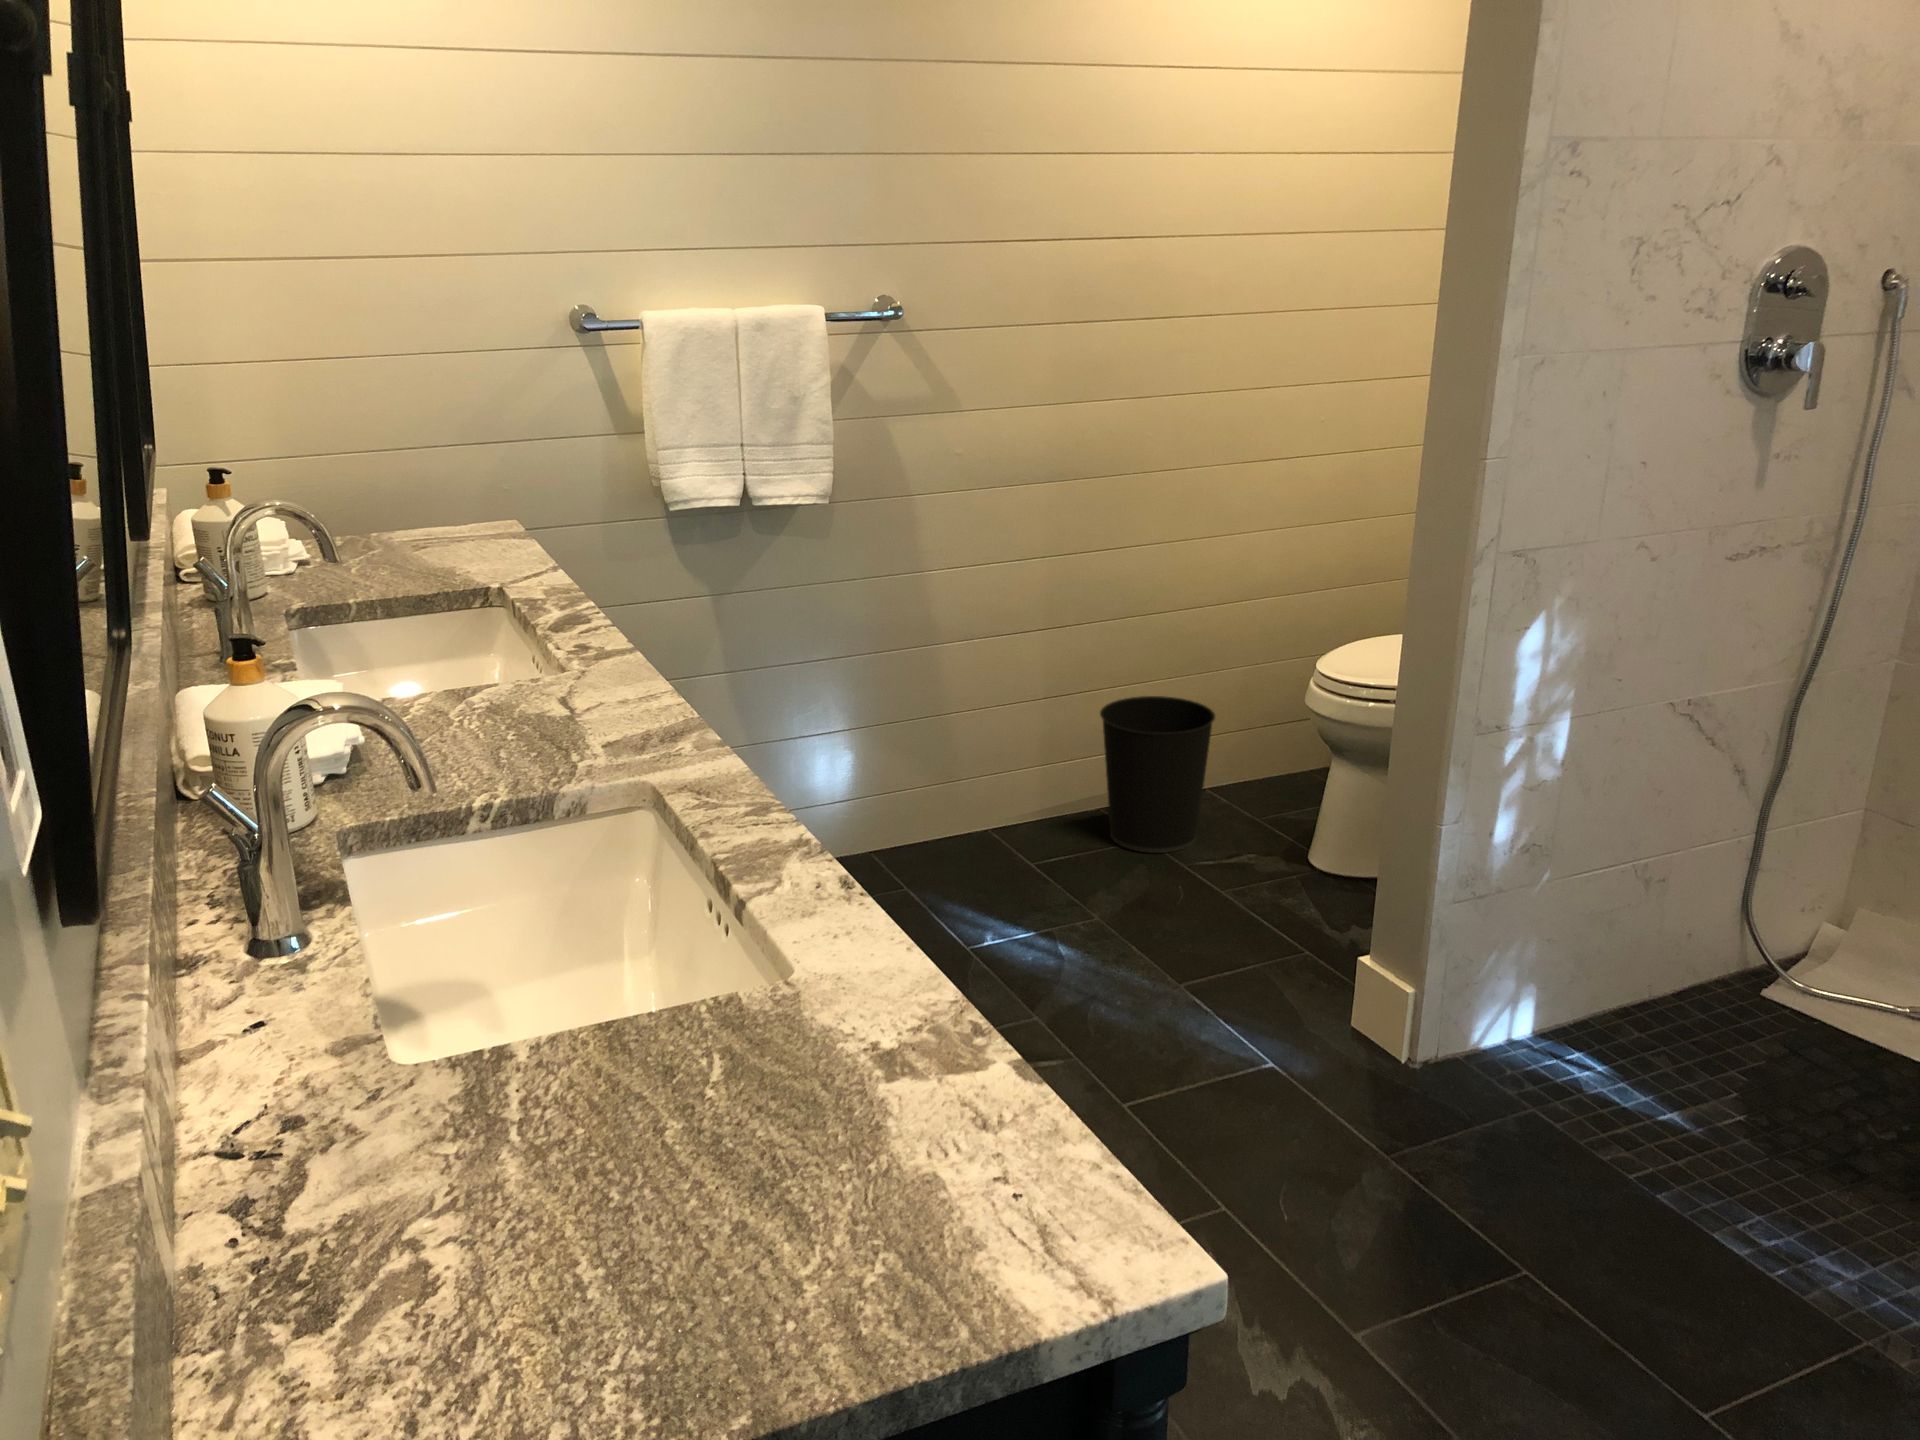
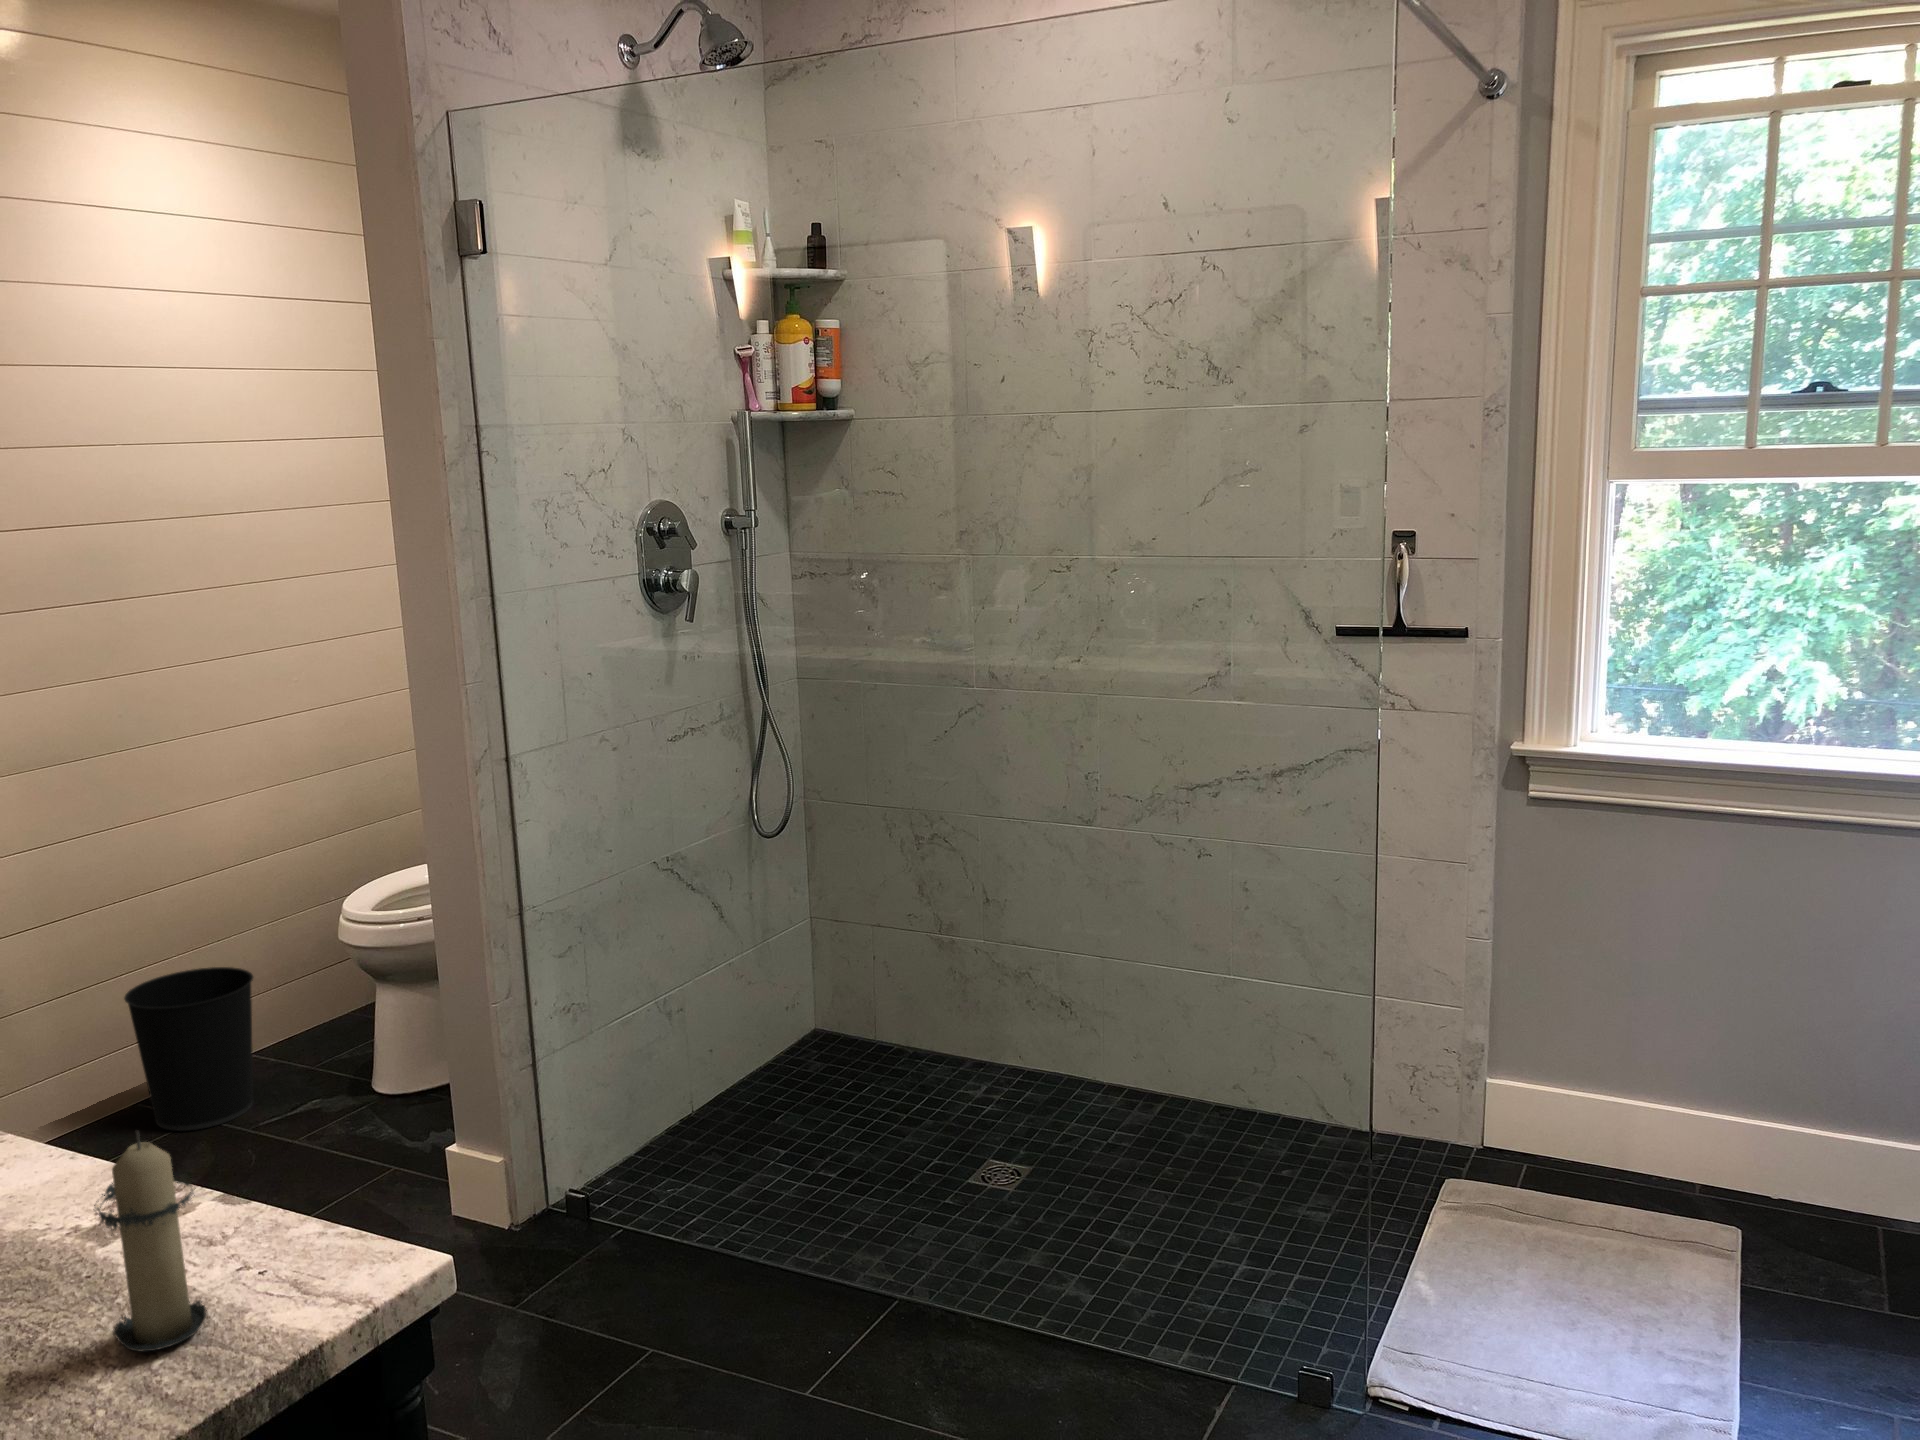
candle: none [822,1008,955,1270] -> present [93,1130,207,1352]

